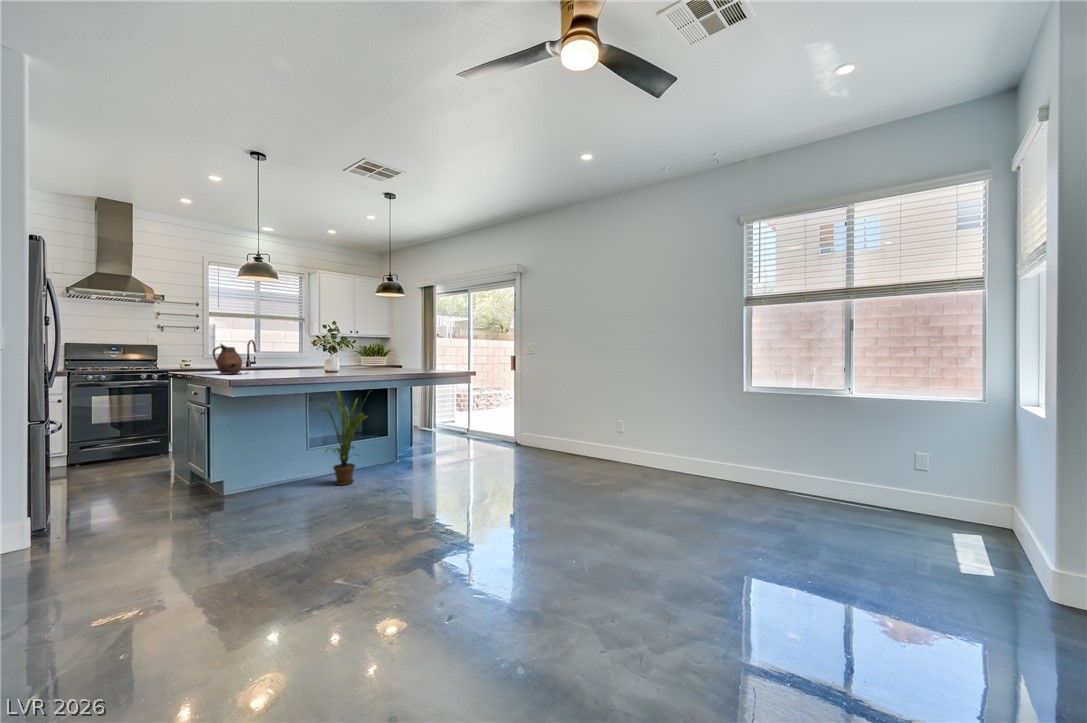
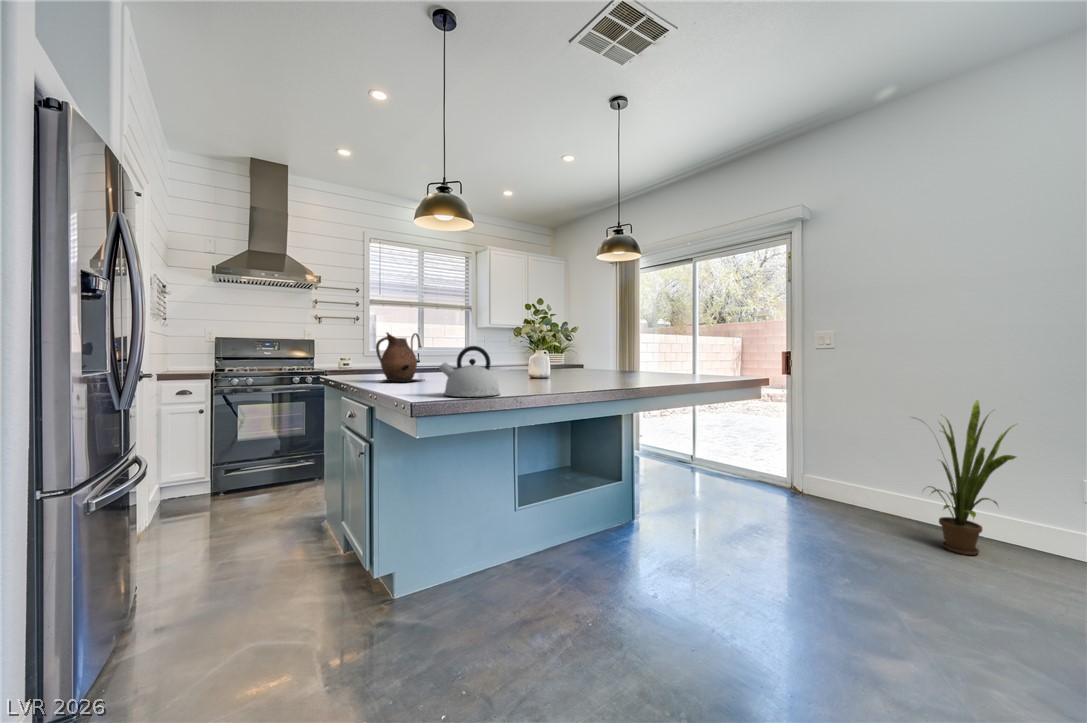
kettle: none [249,353,285,379] -> present [439,346,500,397]
house plant: present [321,391,368,485] -> present [915,401,1016,555]

